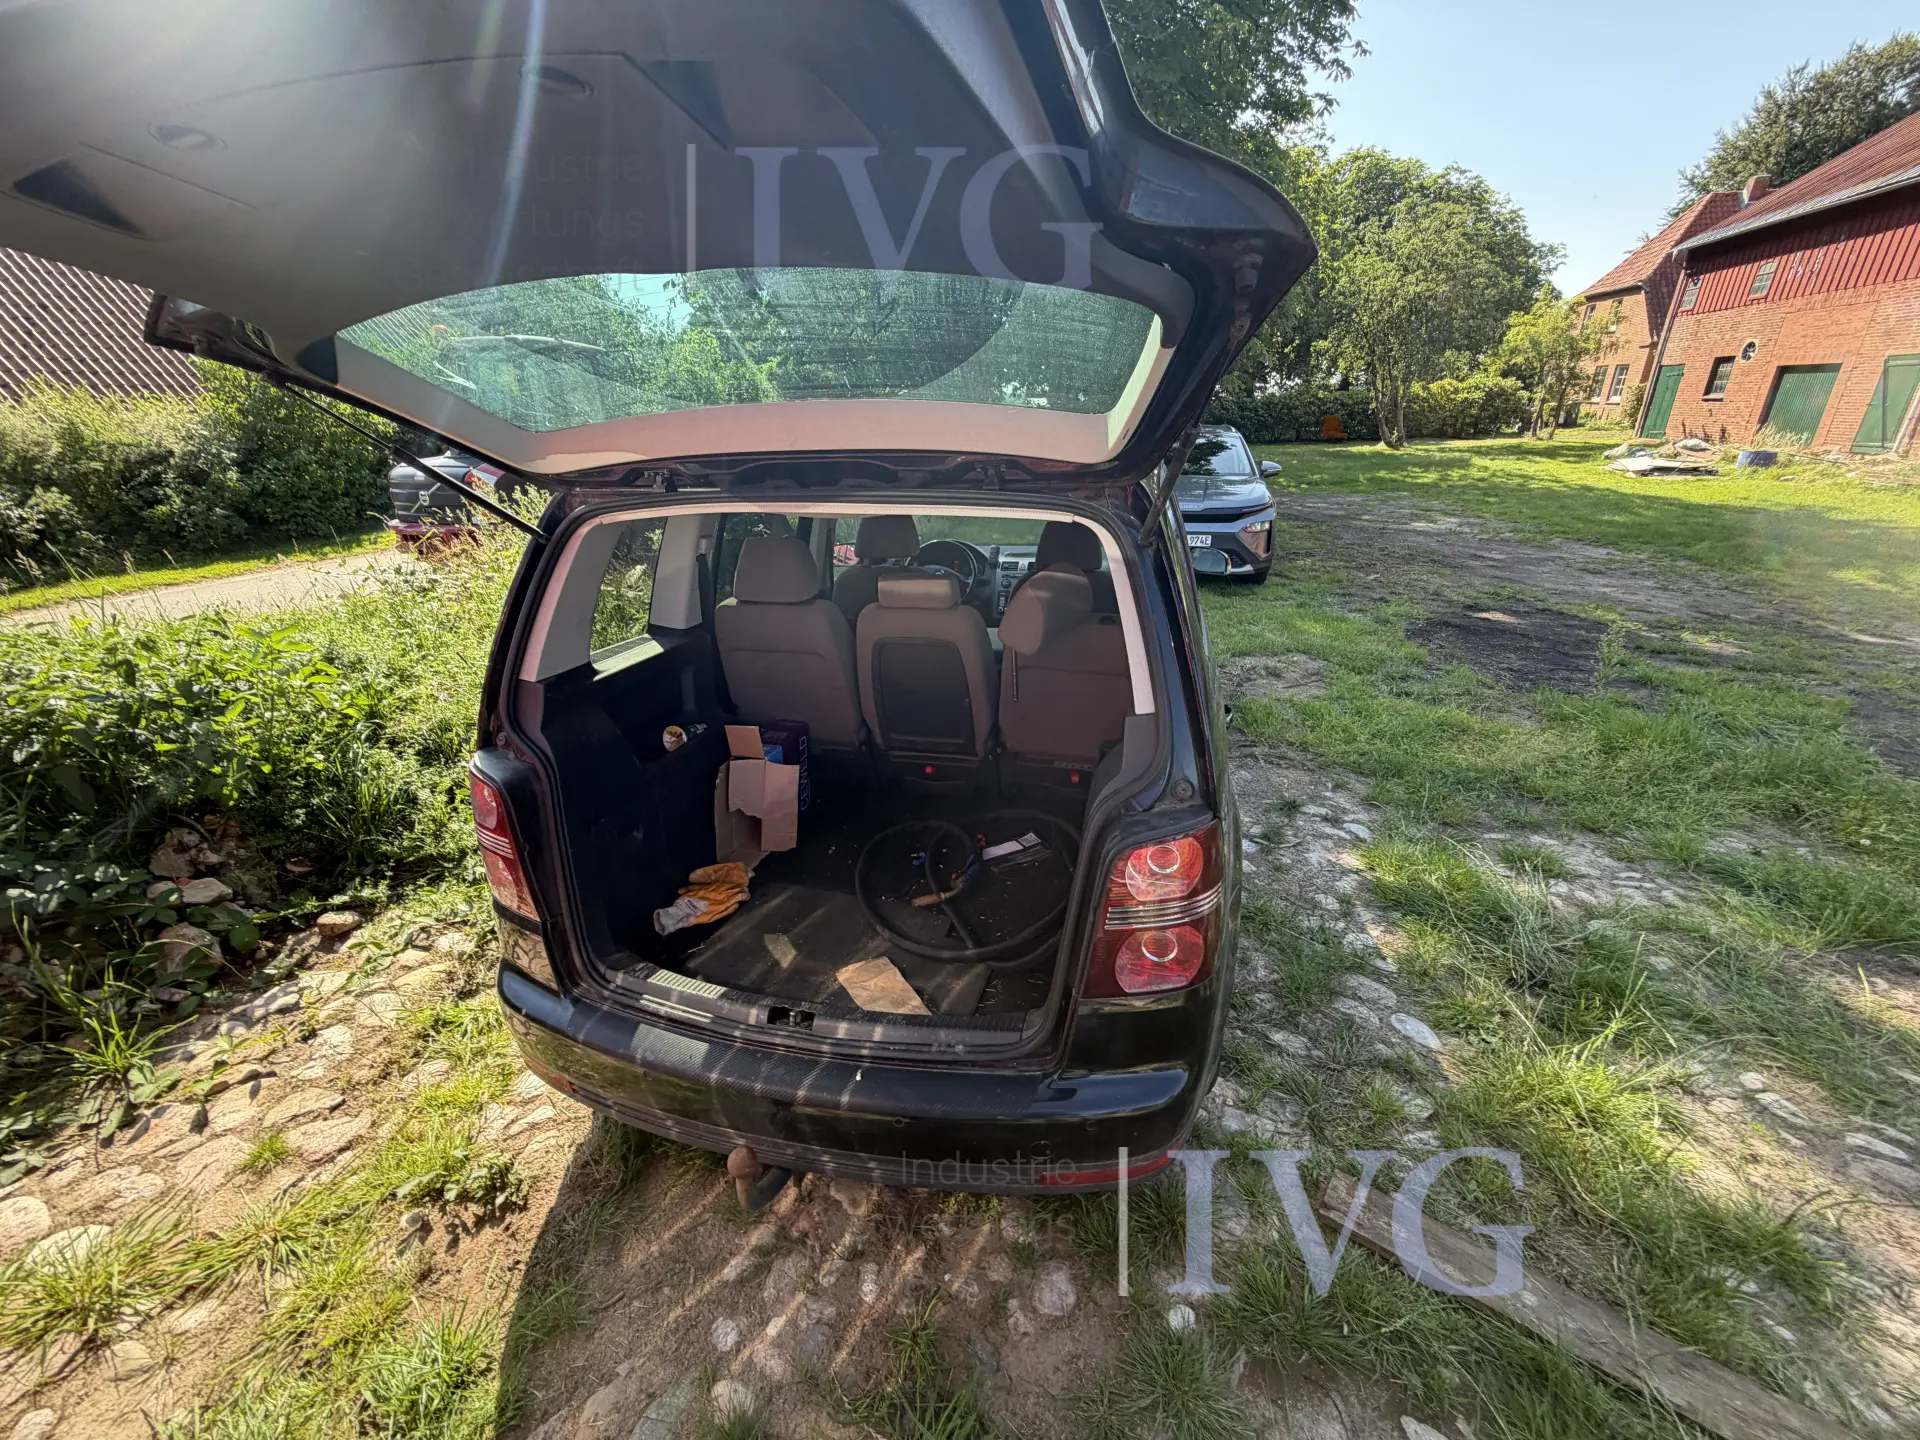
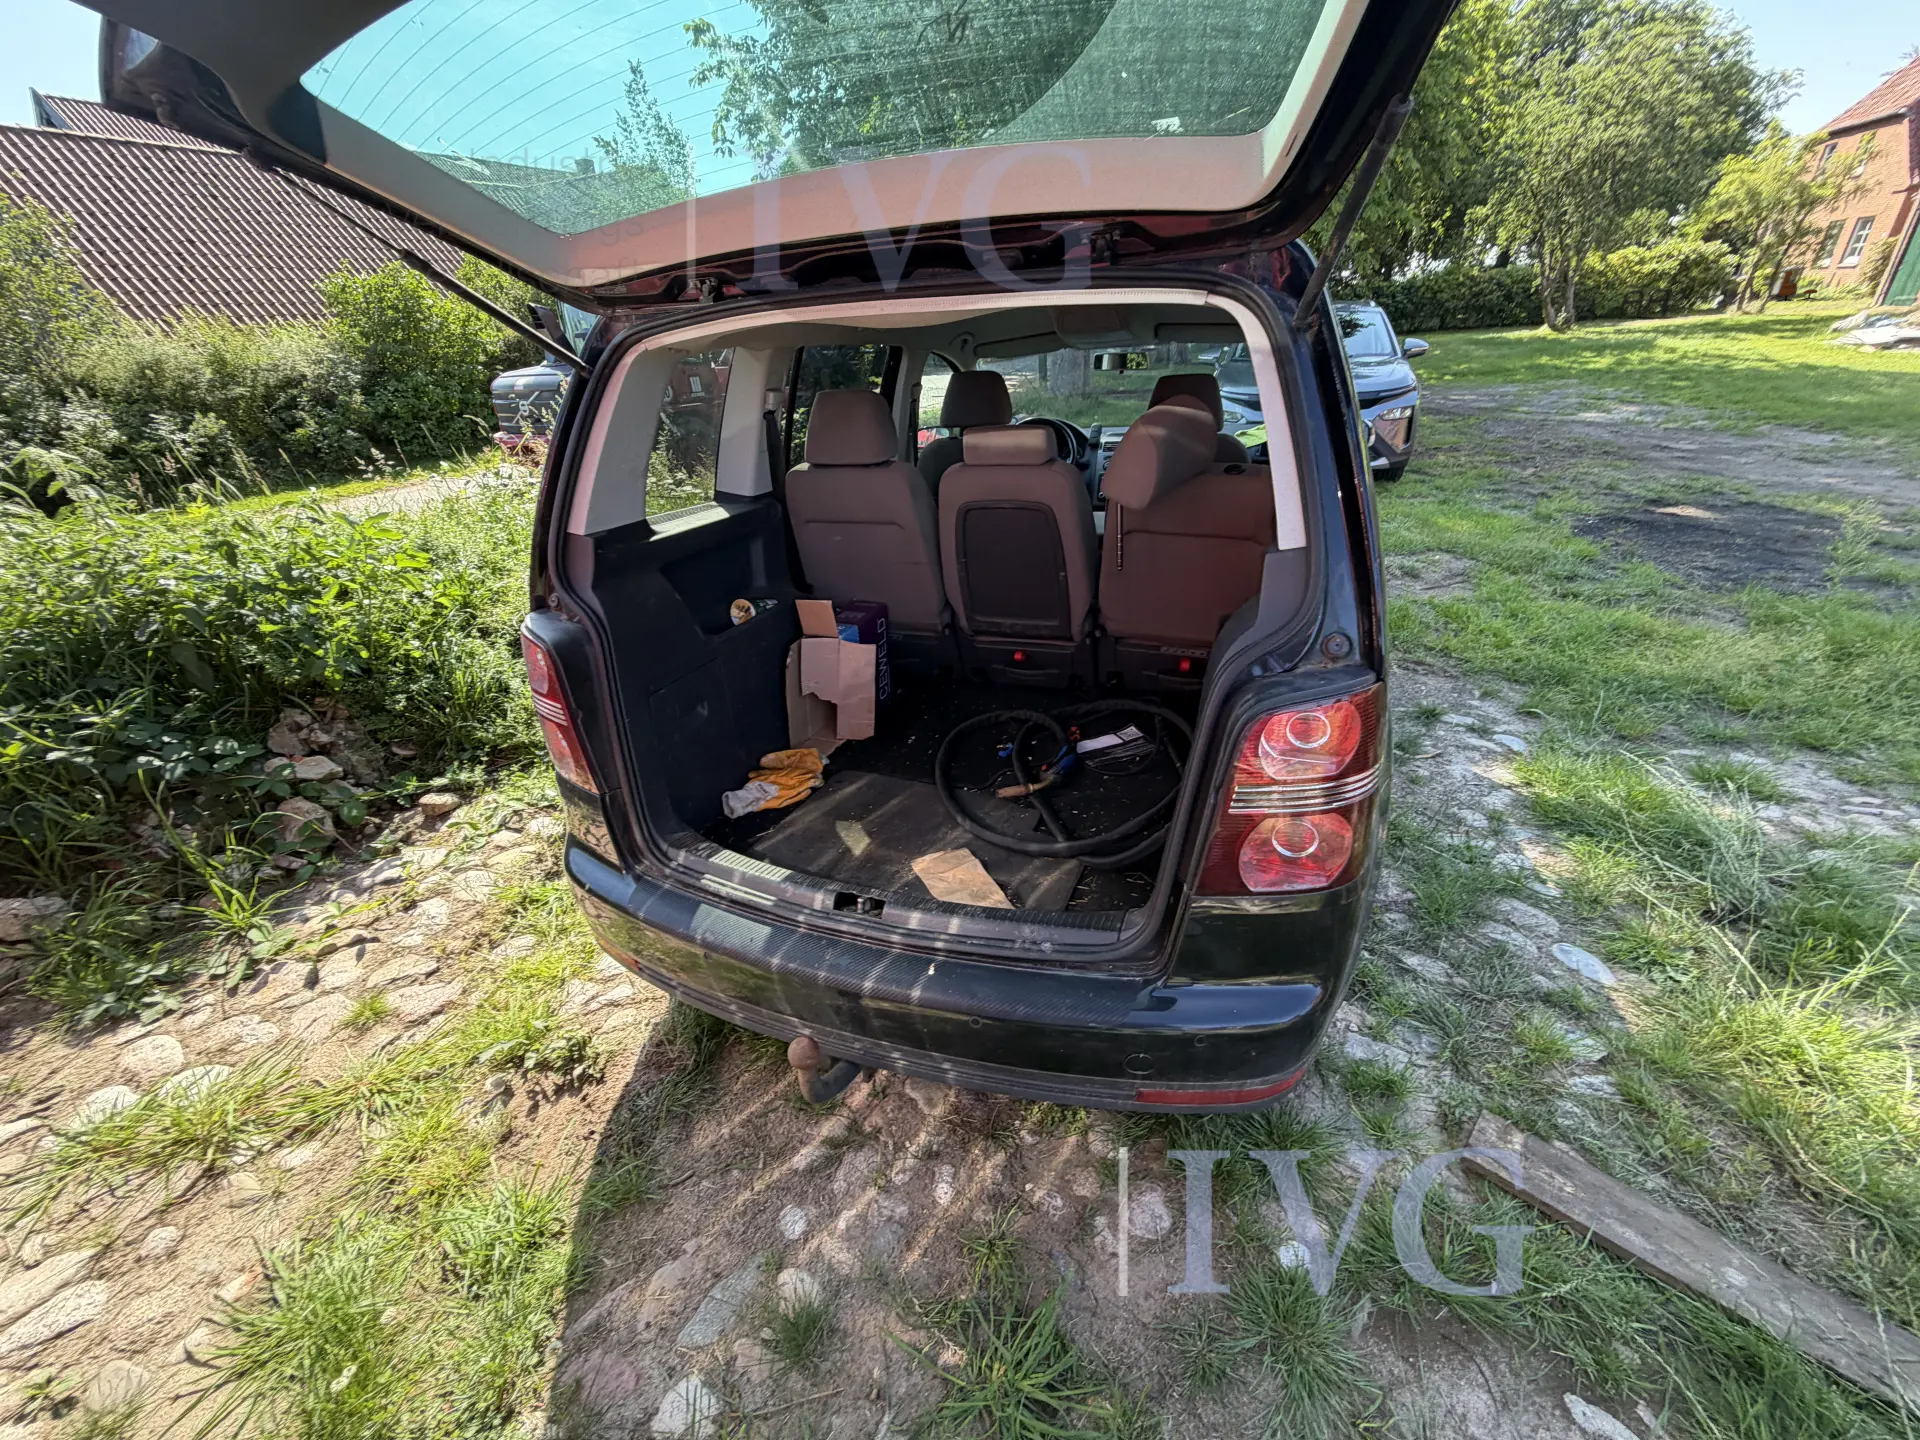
lounge chair: present [1321,416,1348,443] -> present [1777,271,1817,302]

